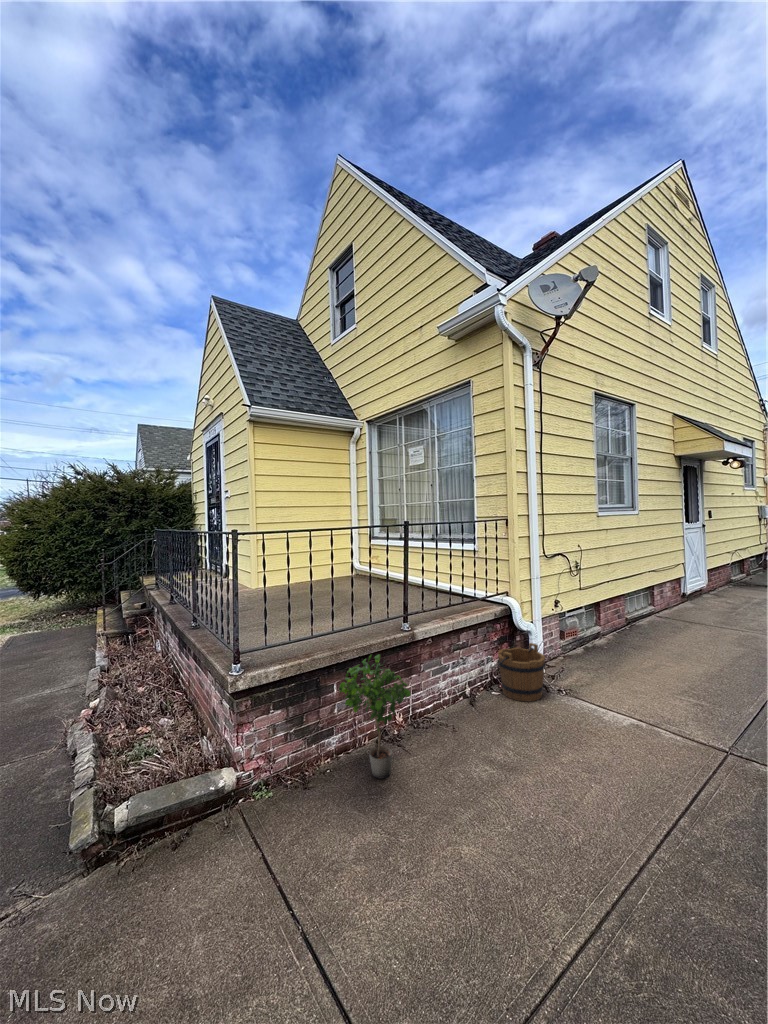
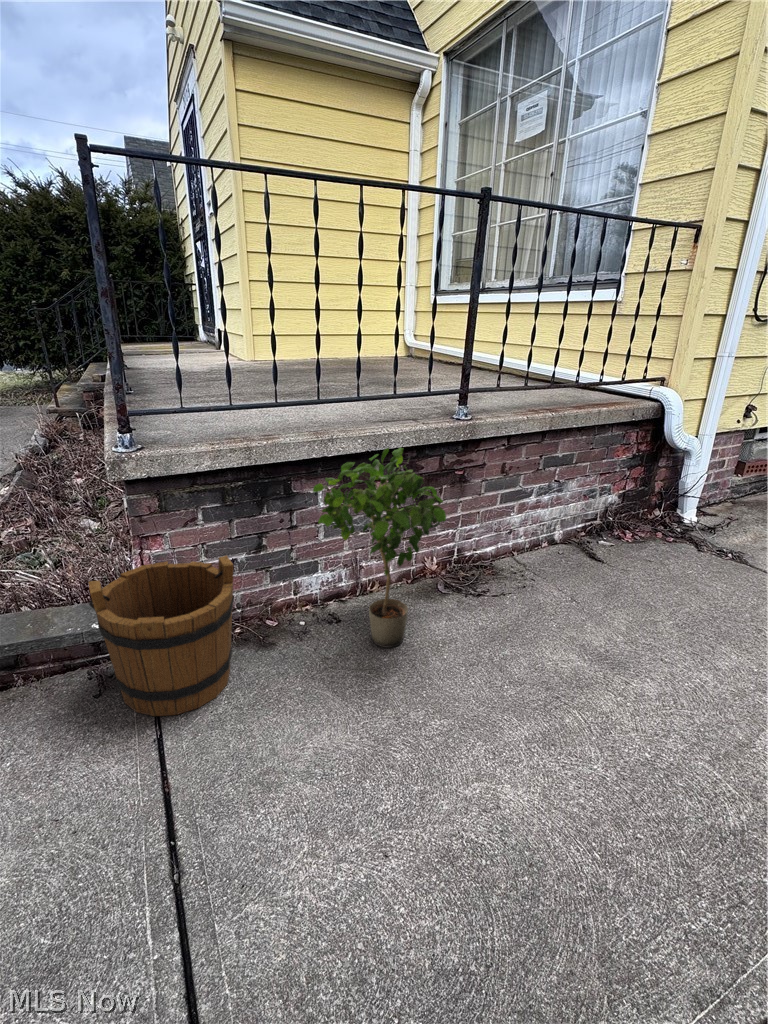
bucket: present [497,643,545,701] -> present [89,556,234,716]

